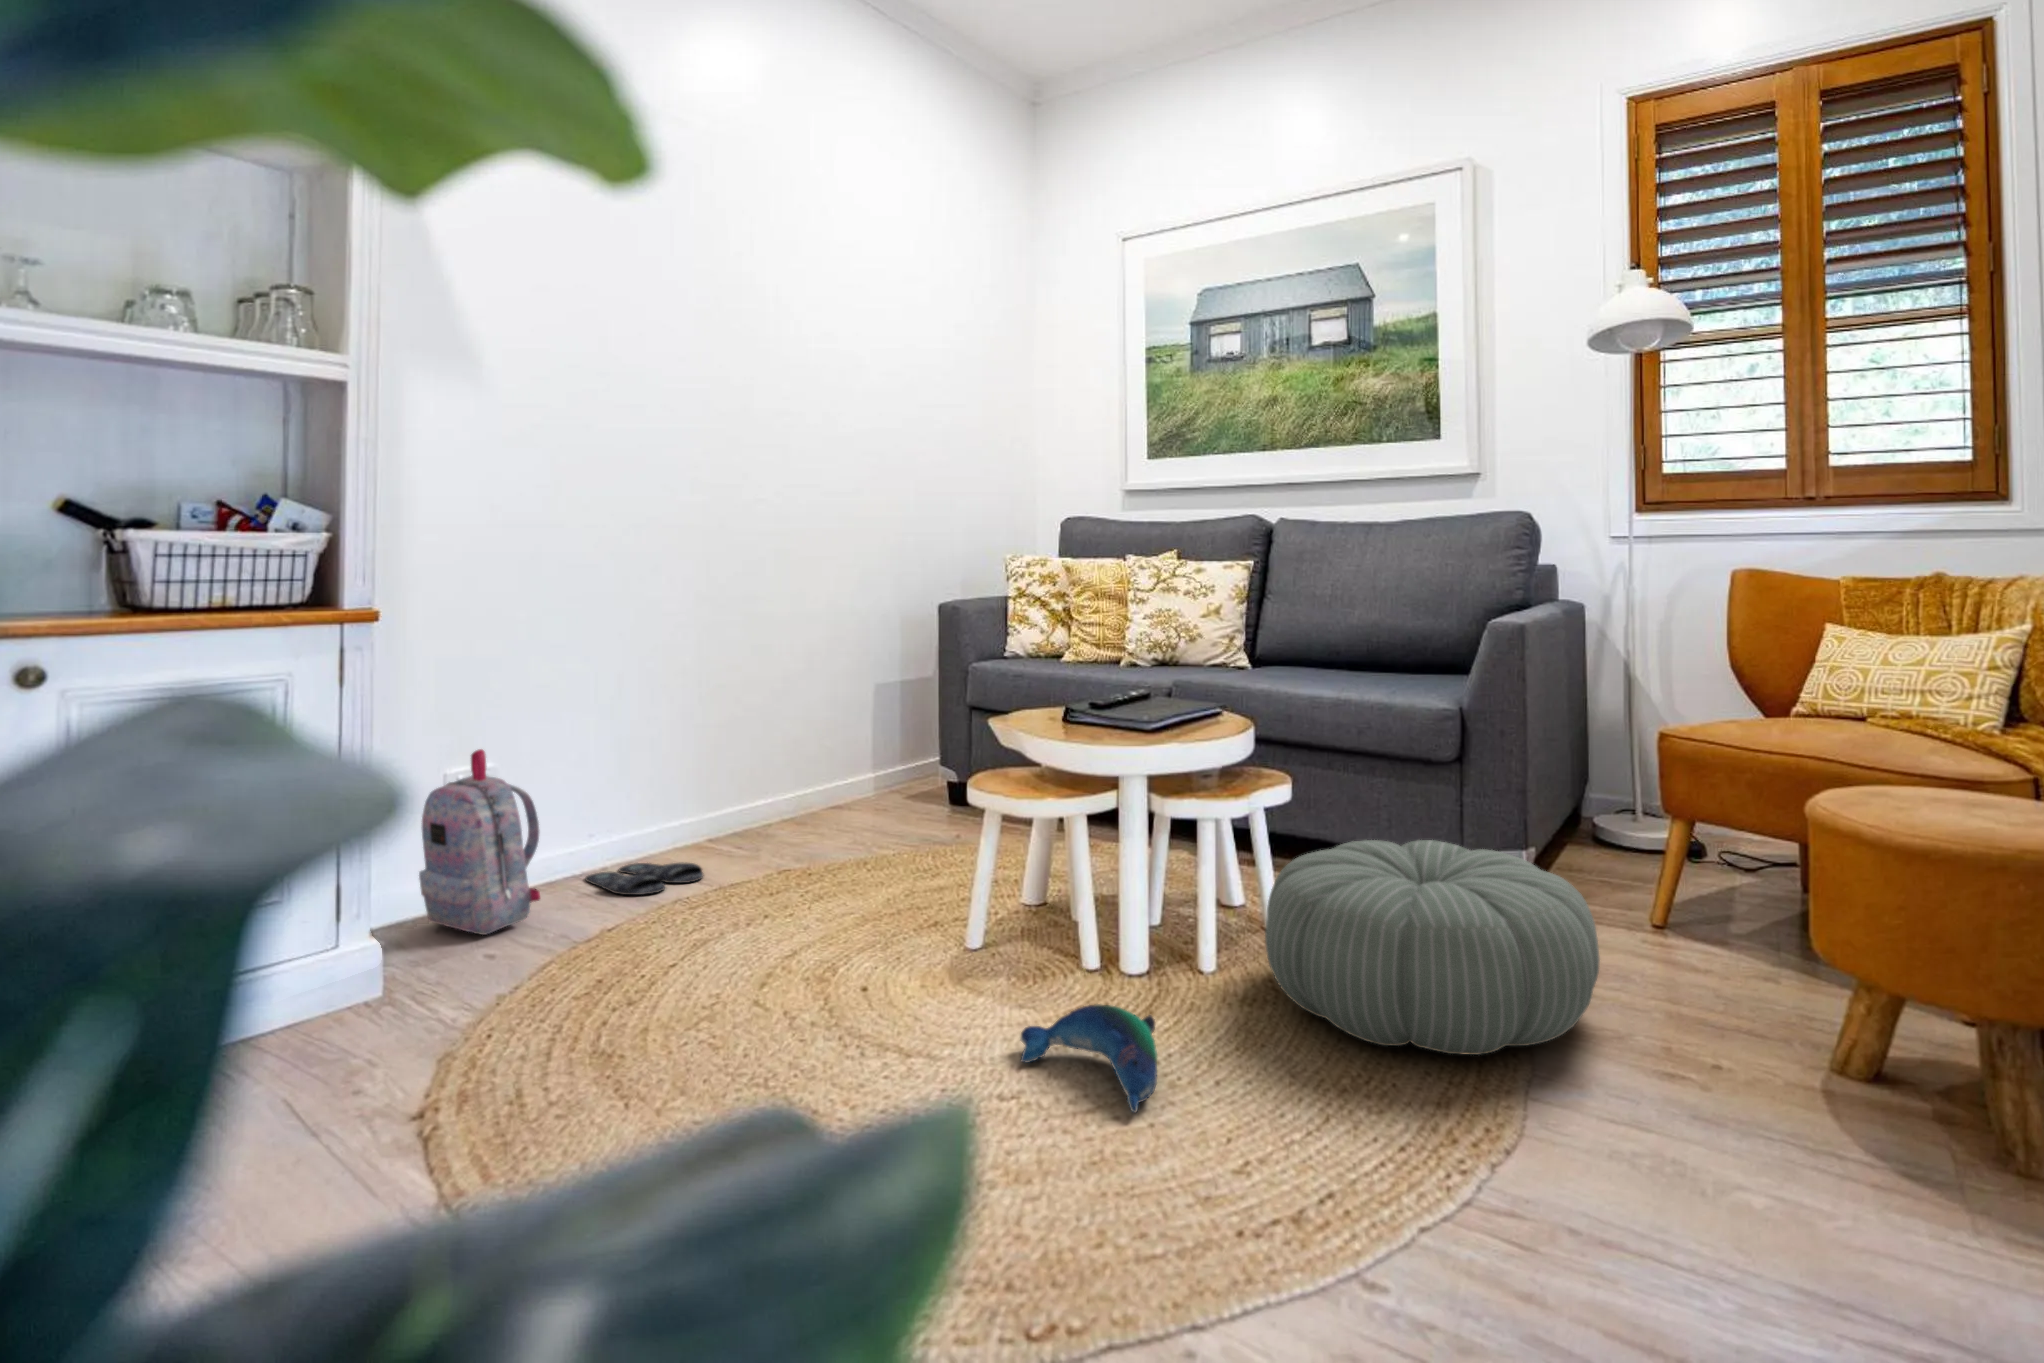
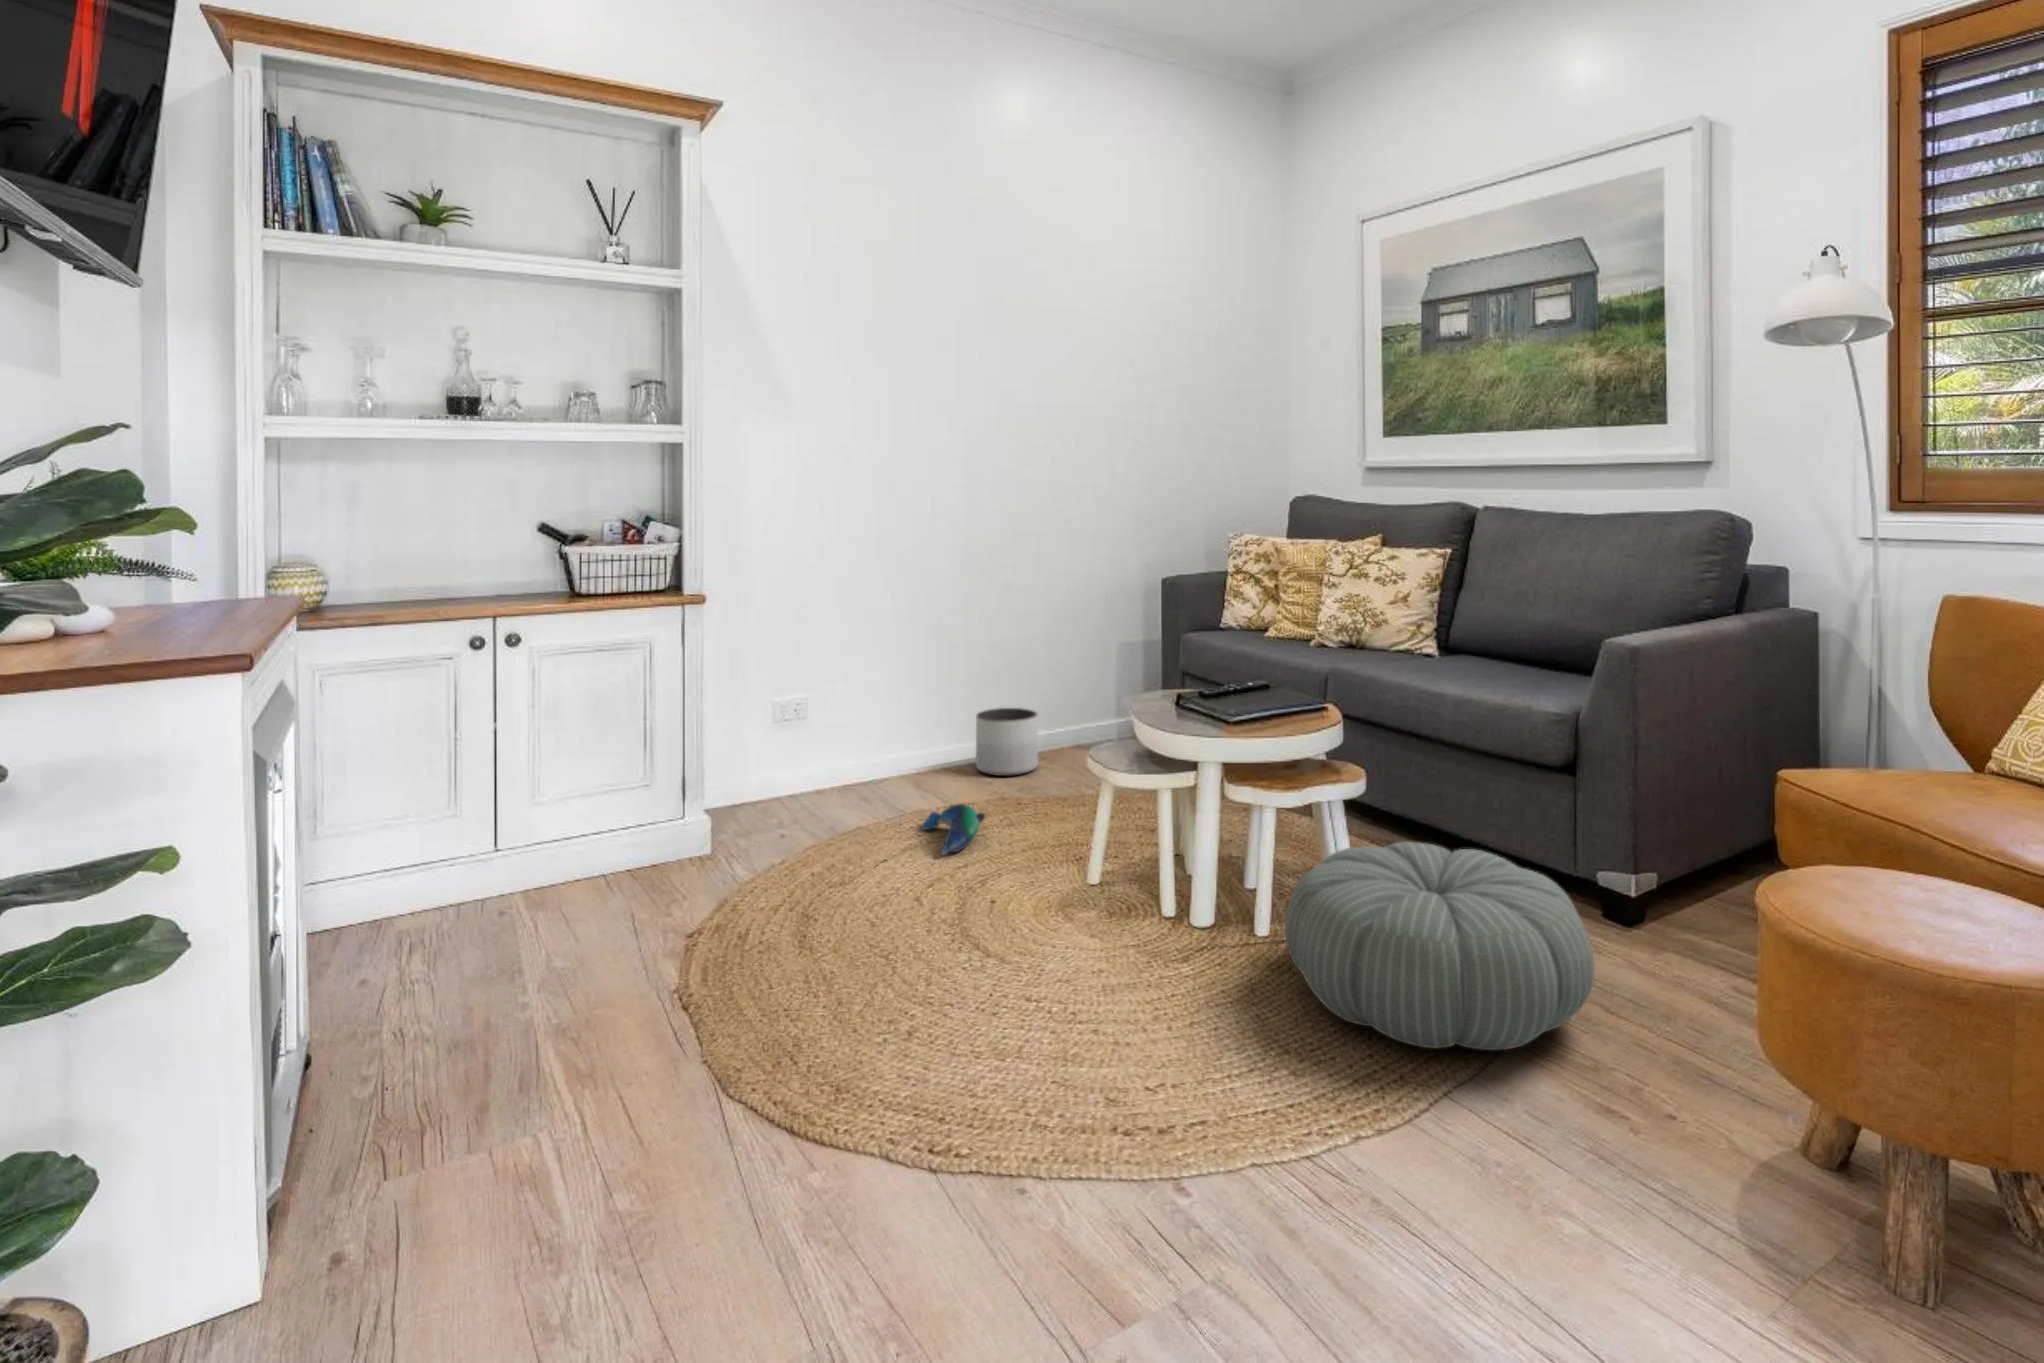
backpack: present [419,749,540,935] -> none [757,688,830,819]
planter: none [713,767,795,851] -> present [976,708,1038,776]
slippers: present [585,863,703,895] -> none [876,776,955,802]
plush toy: present [1021,1004,1157,1113] -> present [921,804,985,855]

